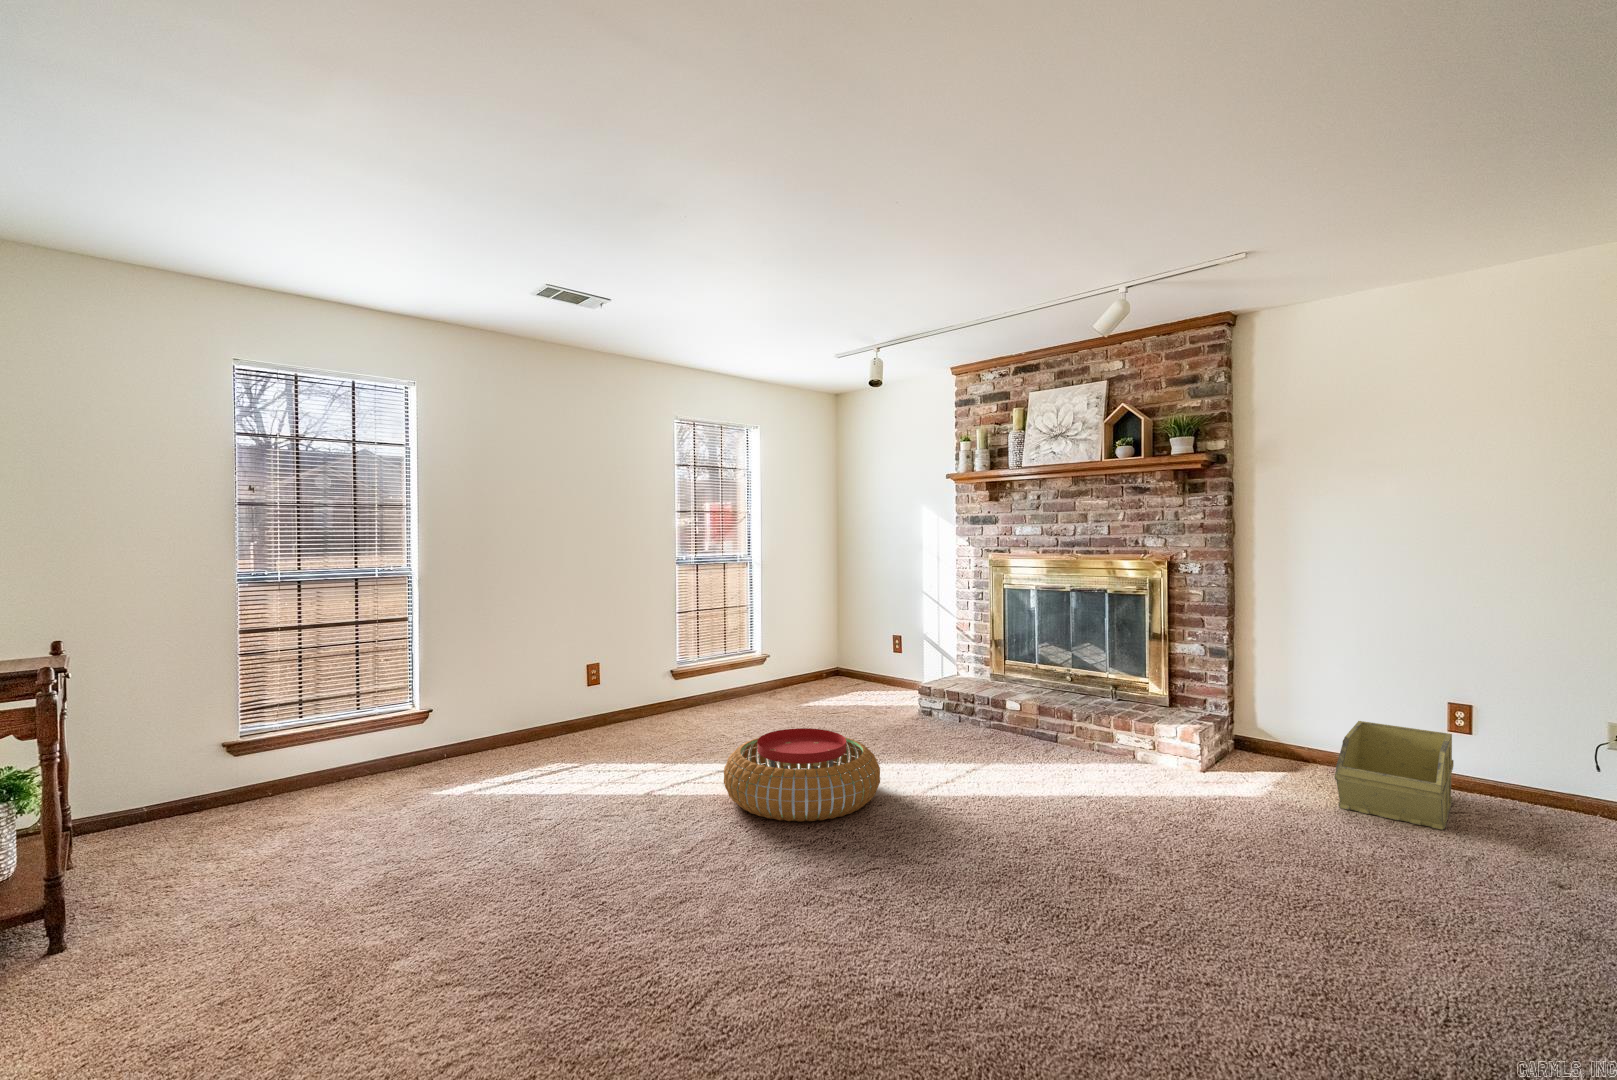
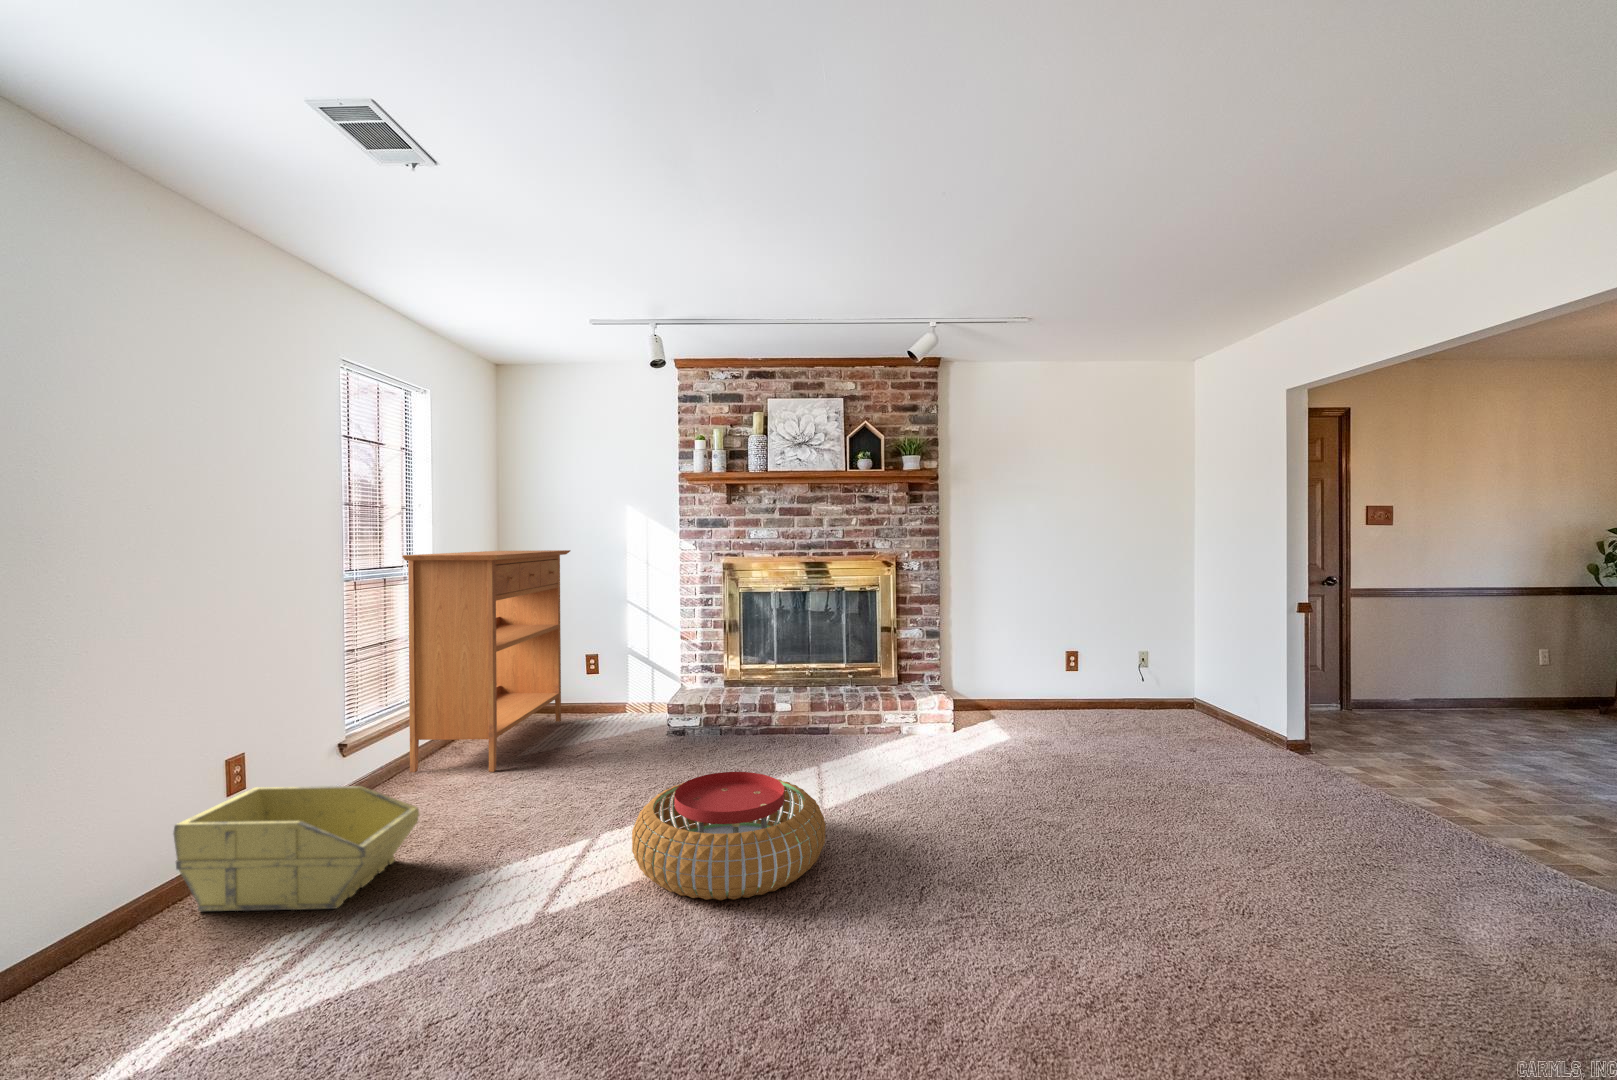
console table: none [727,545,877,711] -> present [402,550,570,773]
storage bin: present [1334,721,1454,830] -> present [173,786,419,911]

